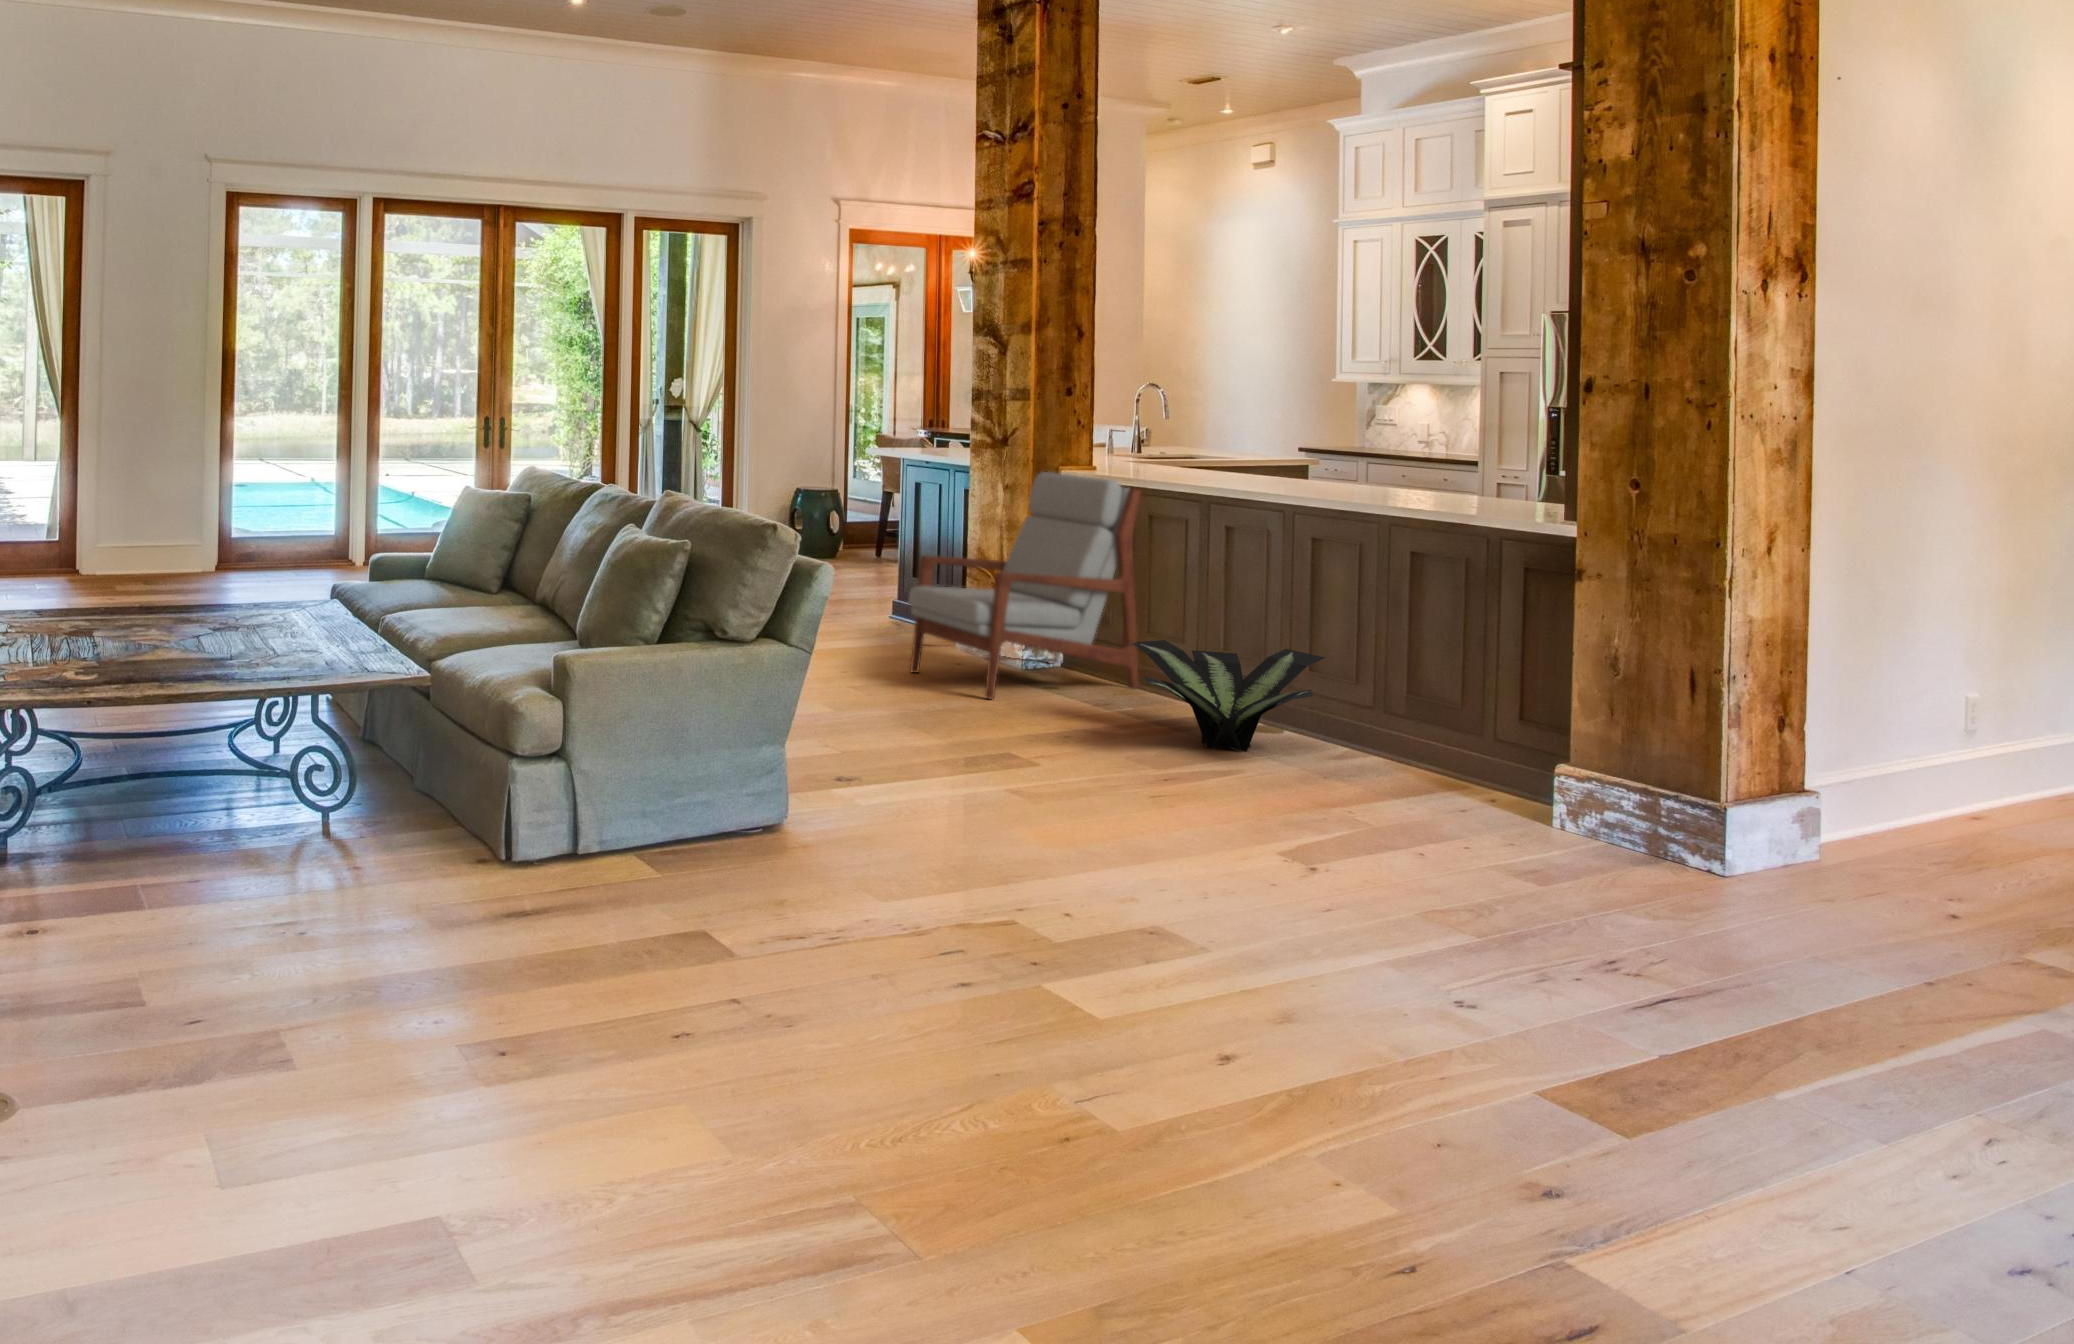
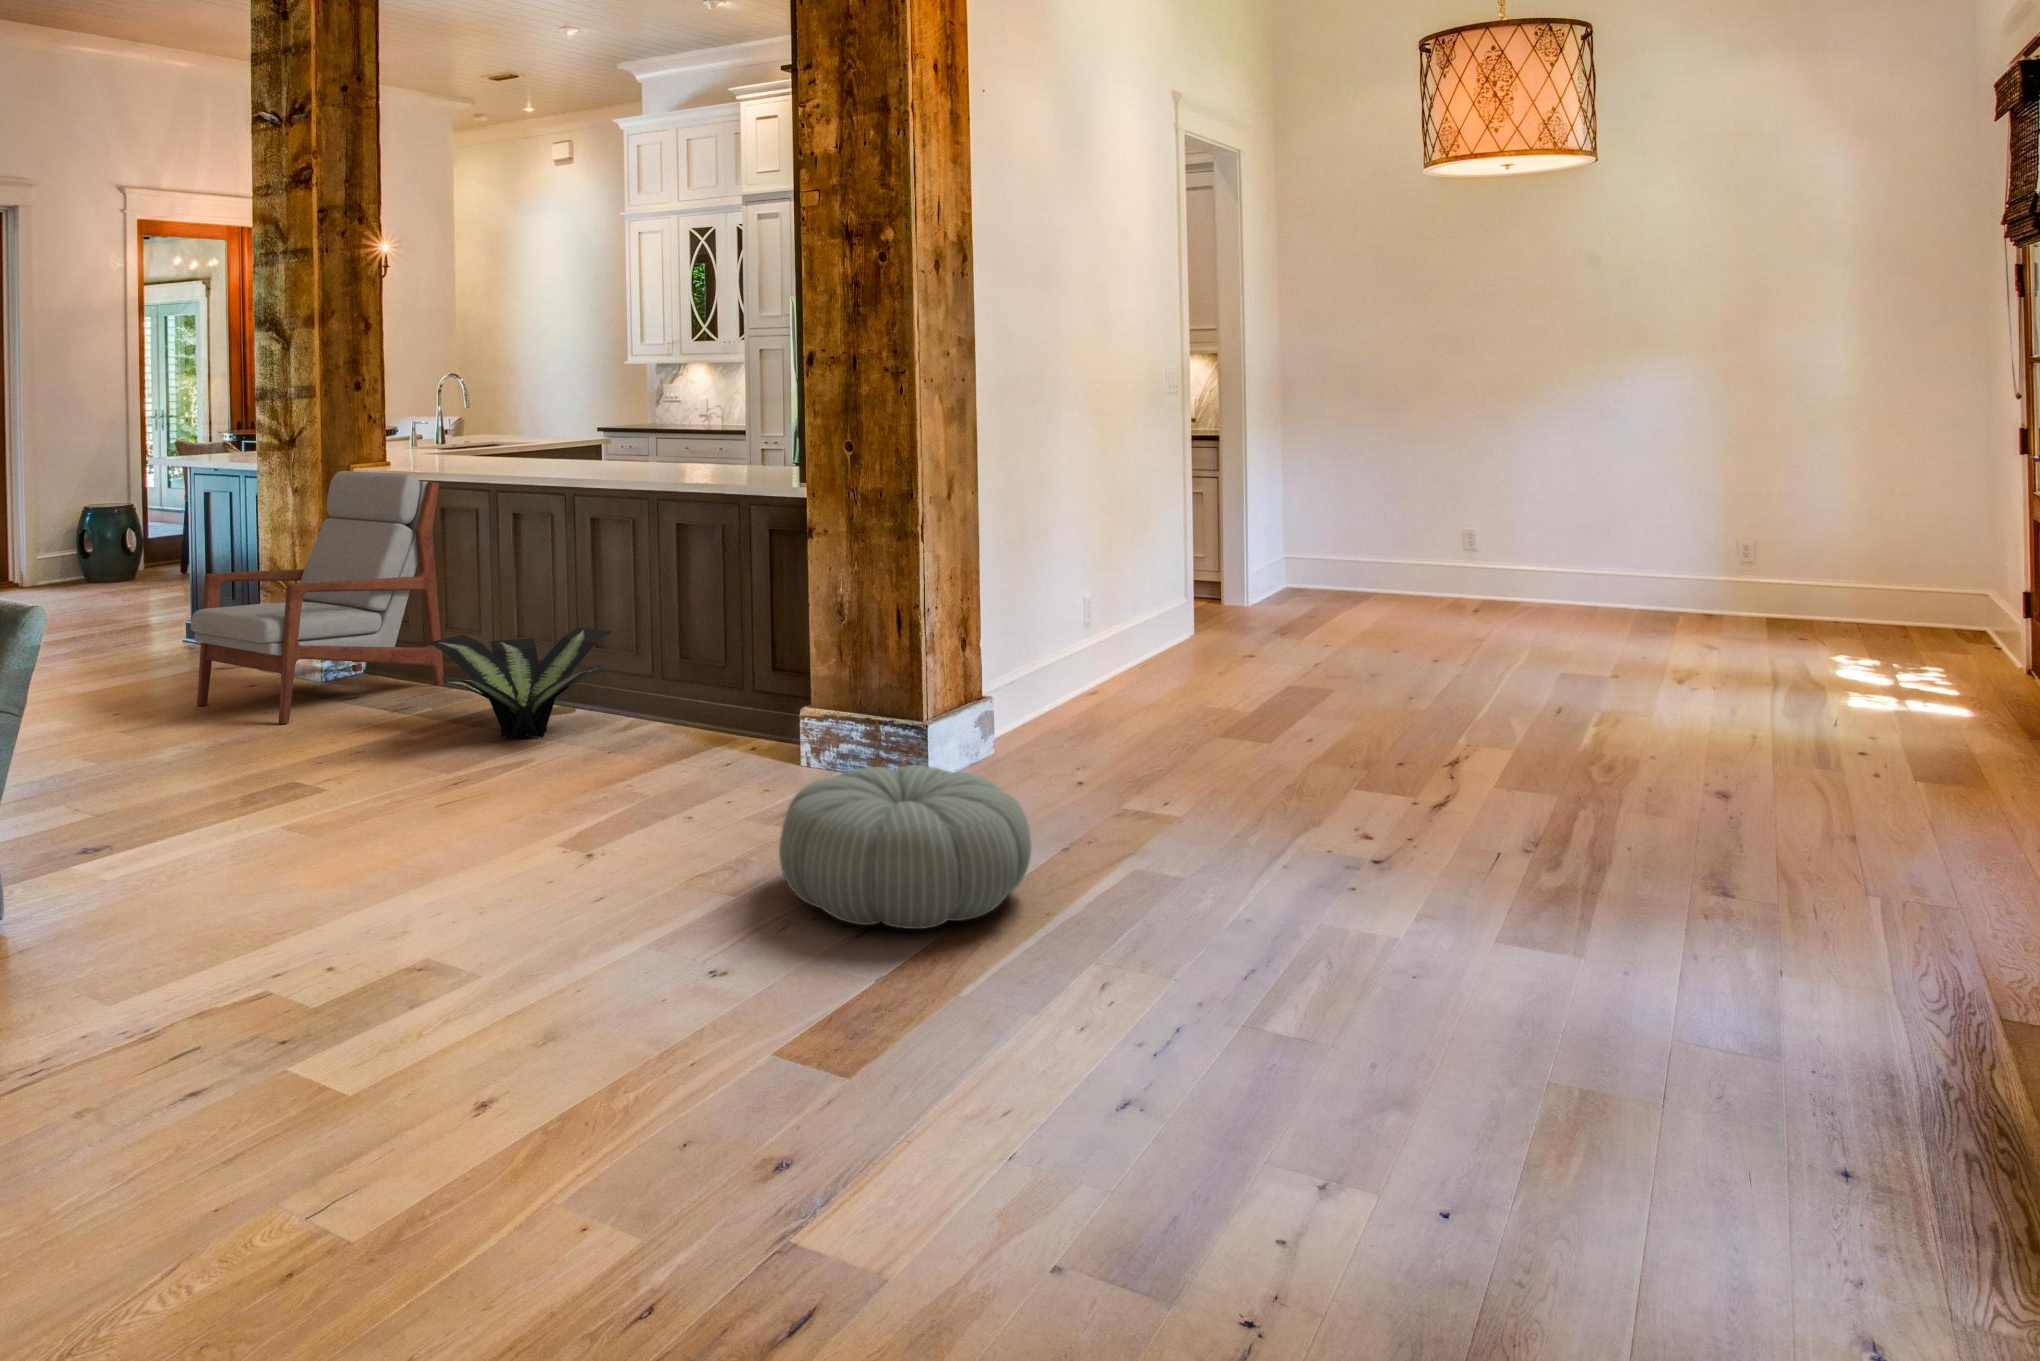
pouf: none [1526,834,1867,1018] -> present [779,765,1031,929]

